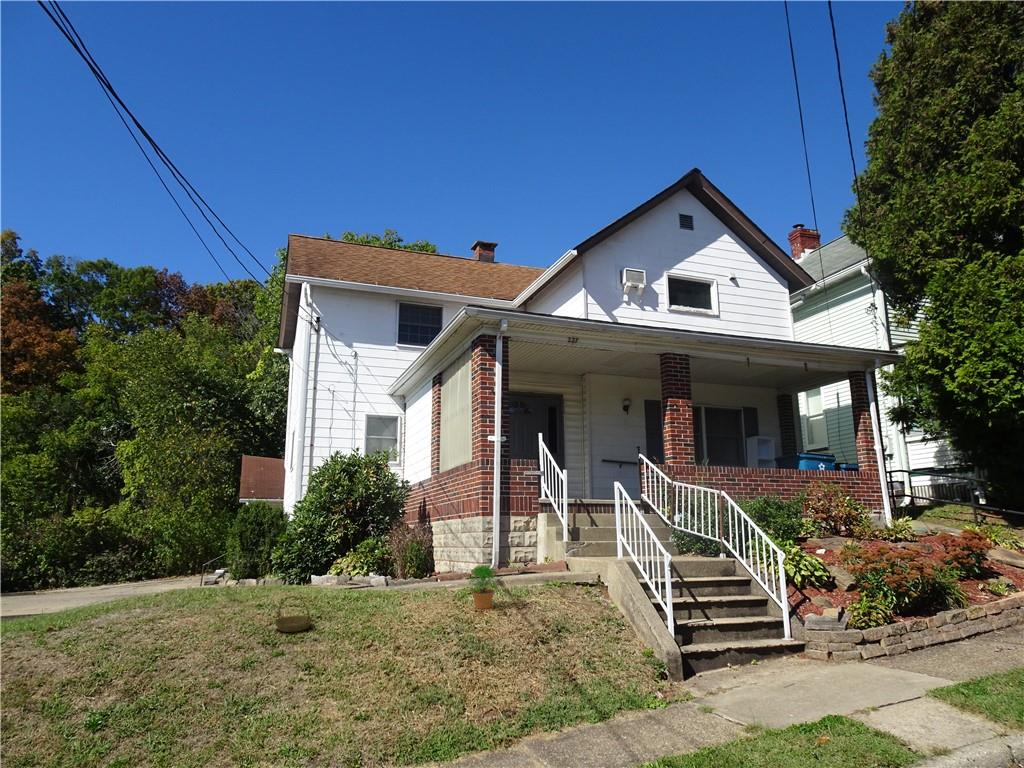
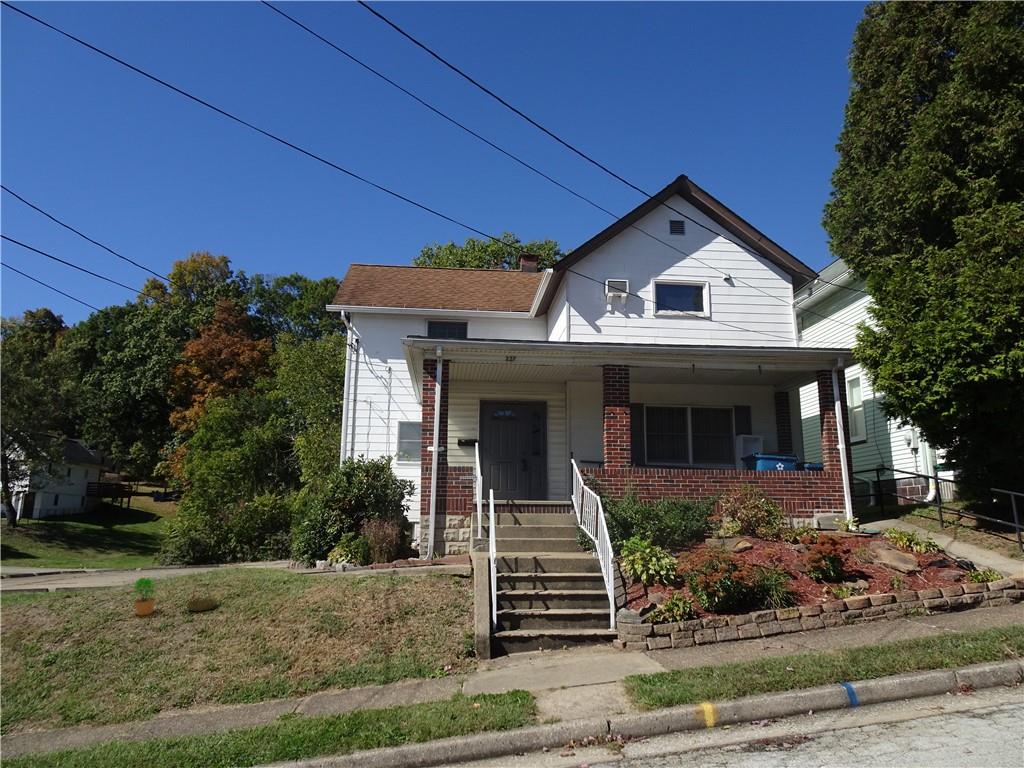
potted plant: present [469,565,496,609] -> present [131,578,157,615]

